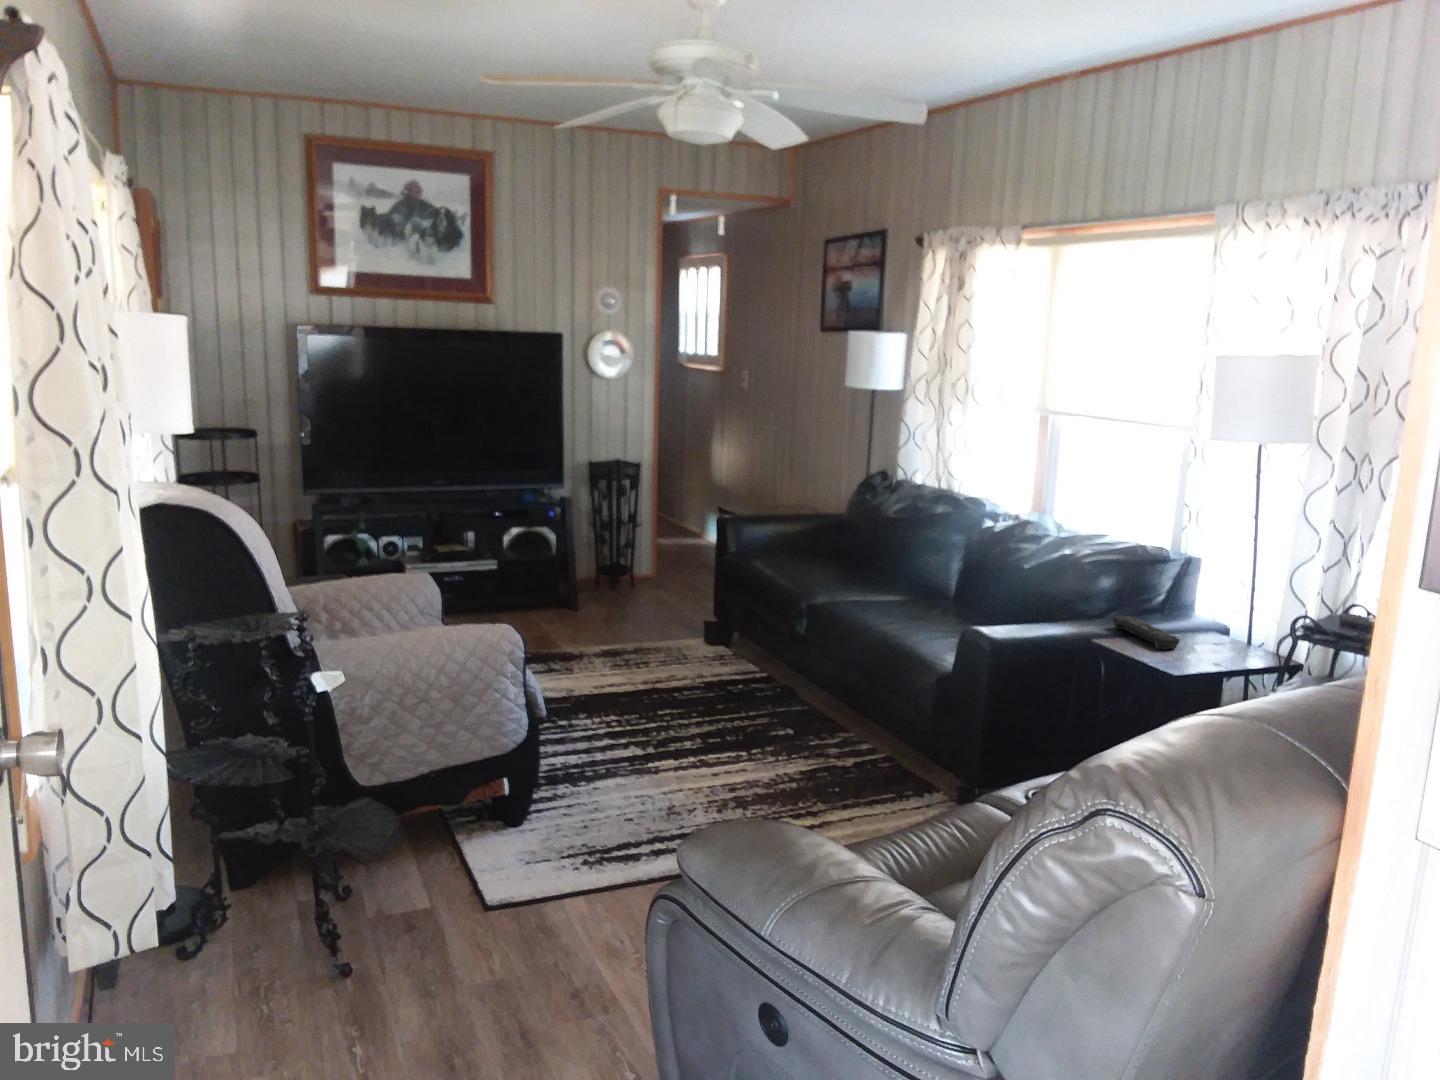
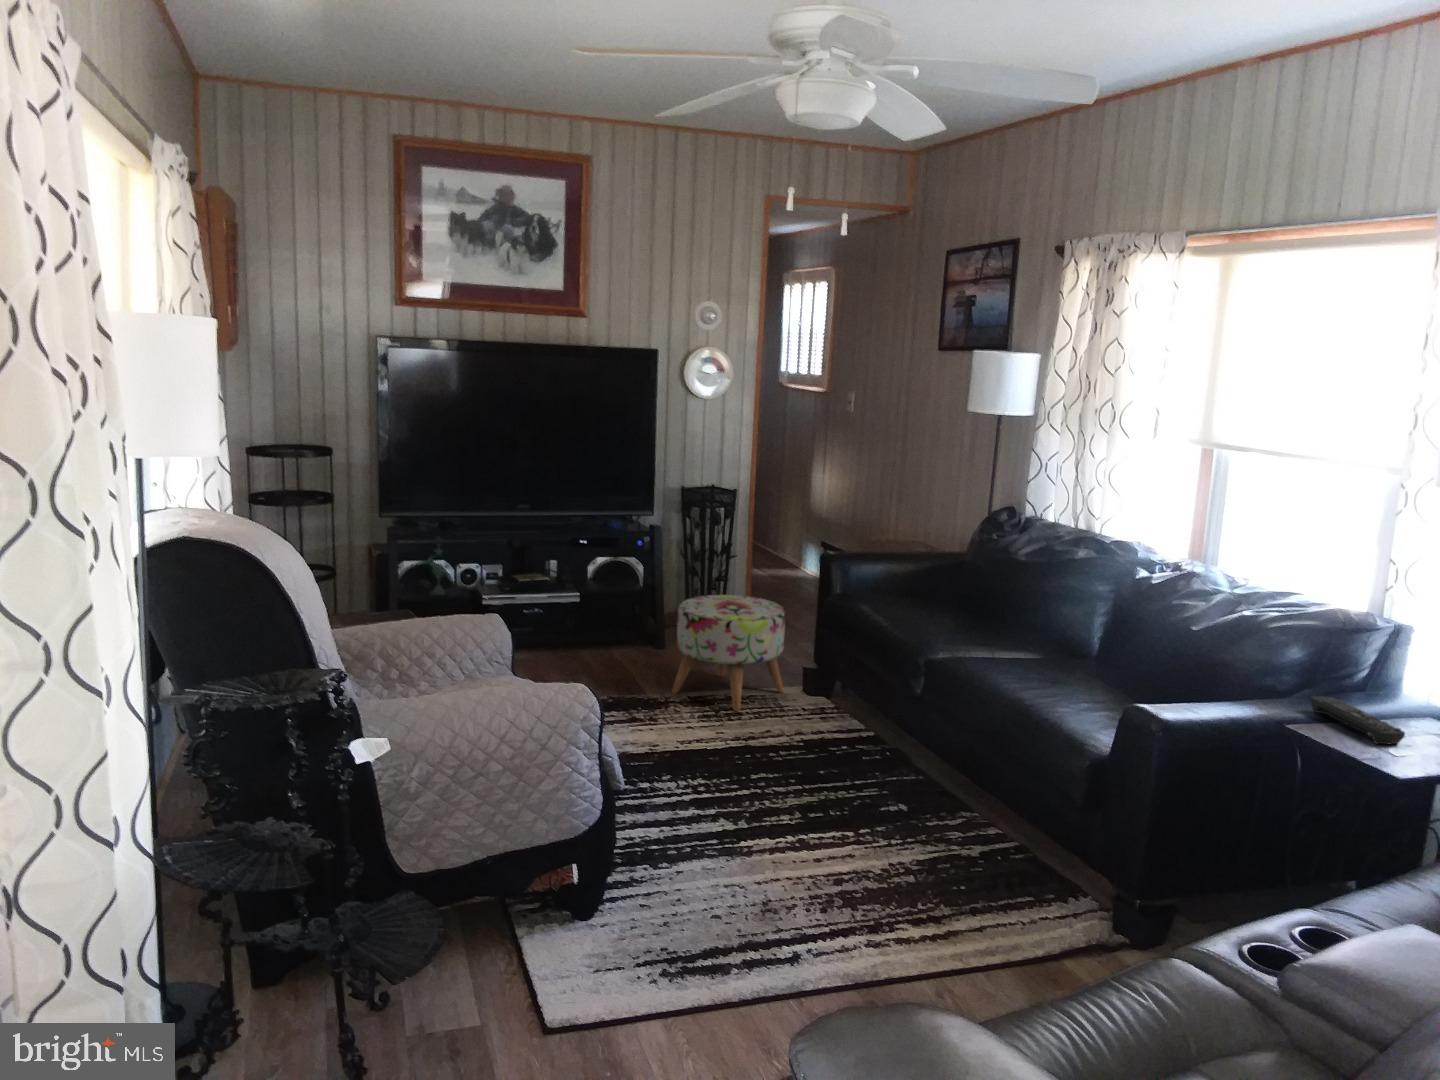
ottoman: none [585,558,687,661] -> present [672,595,785,712]

